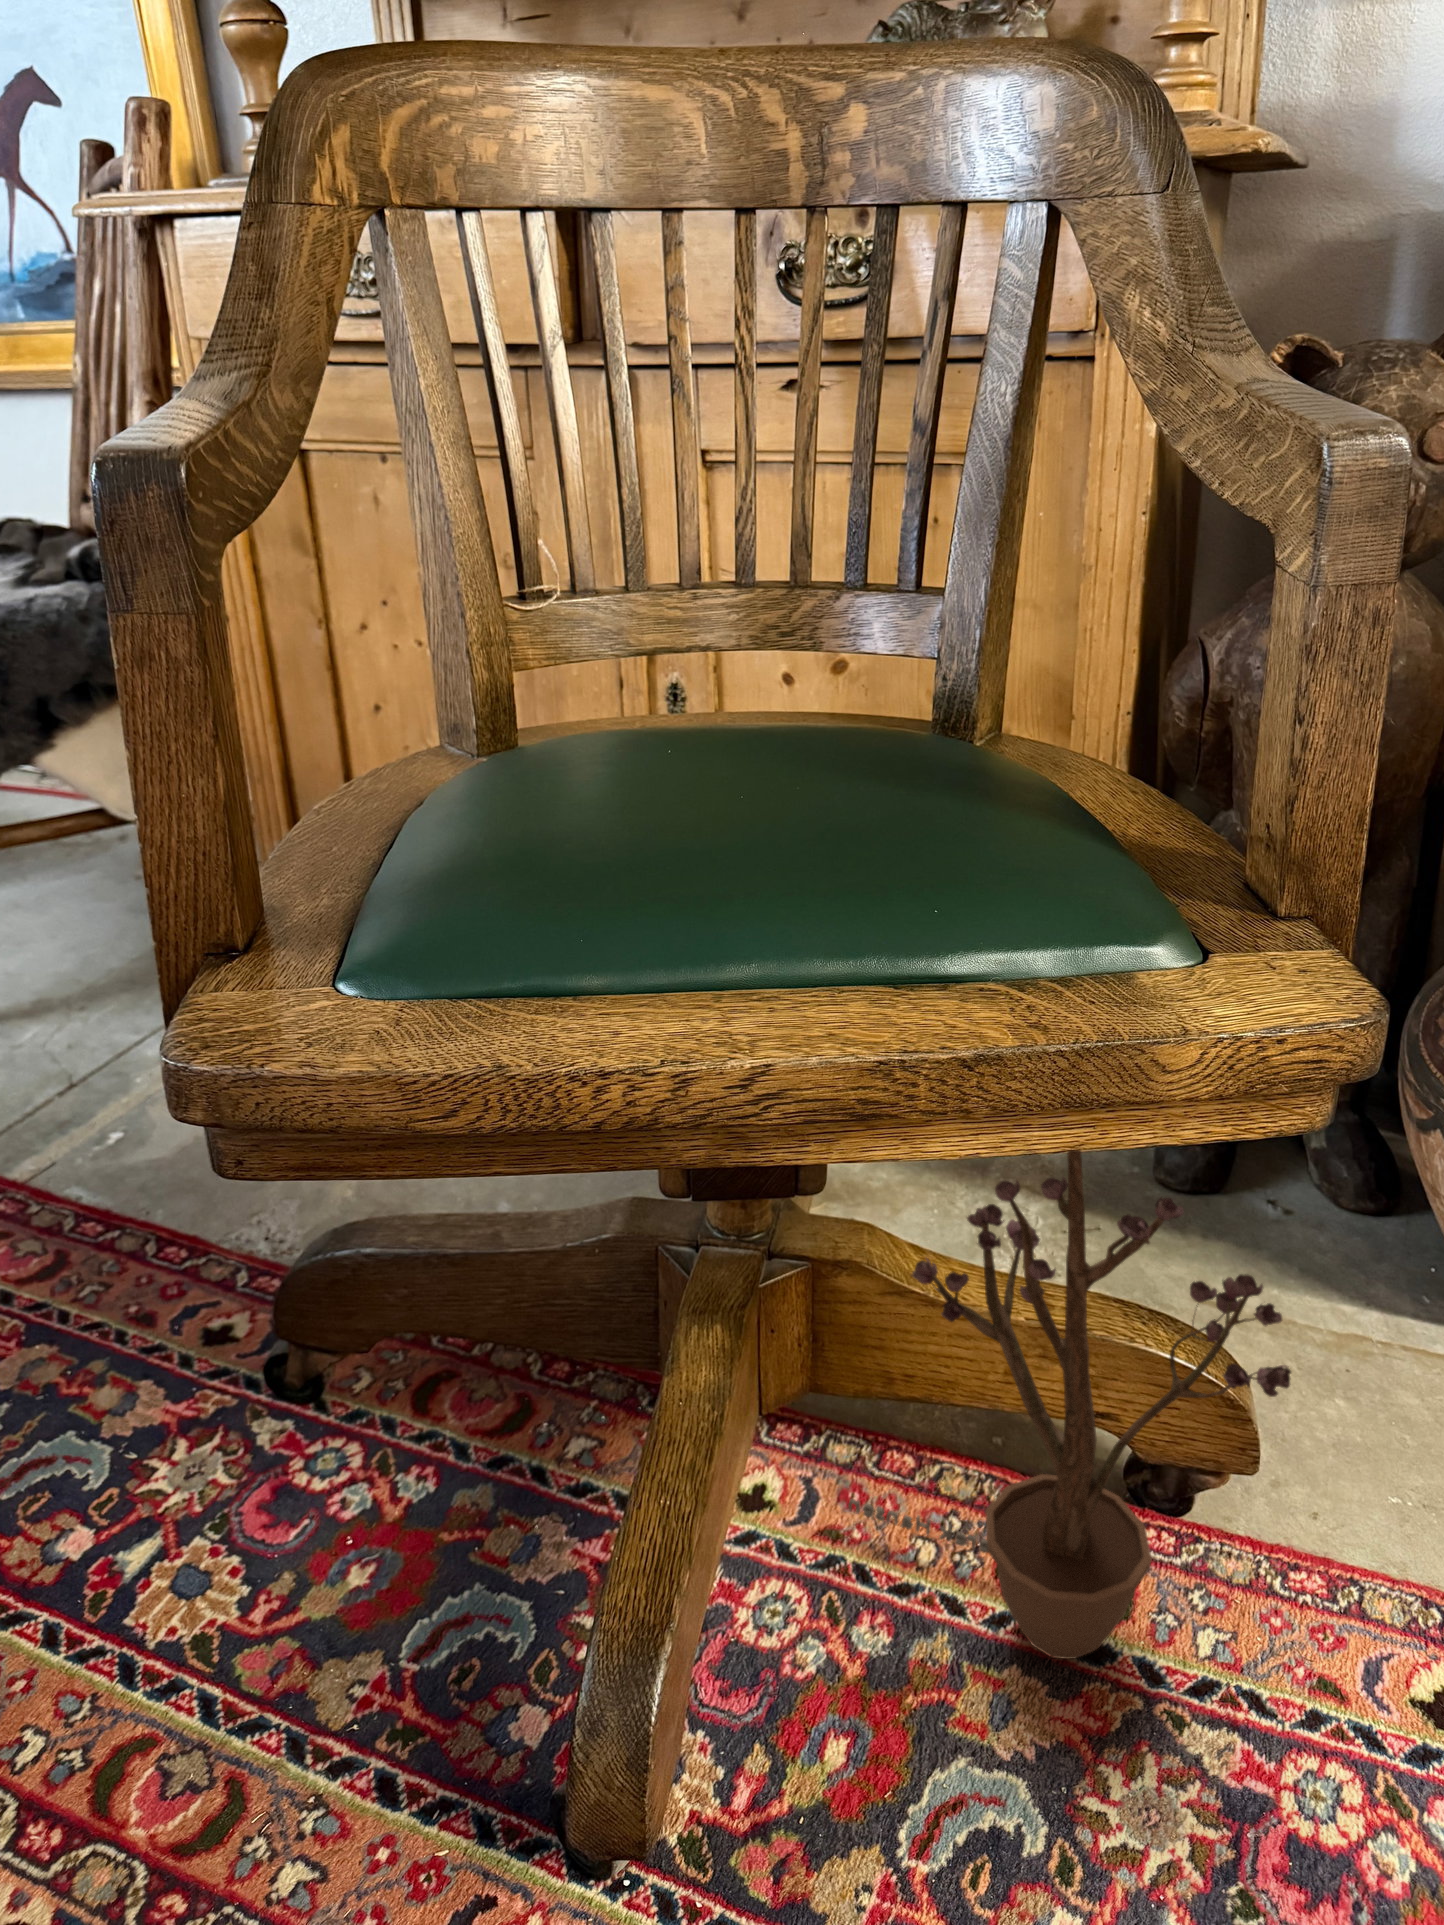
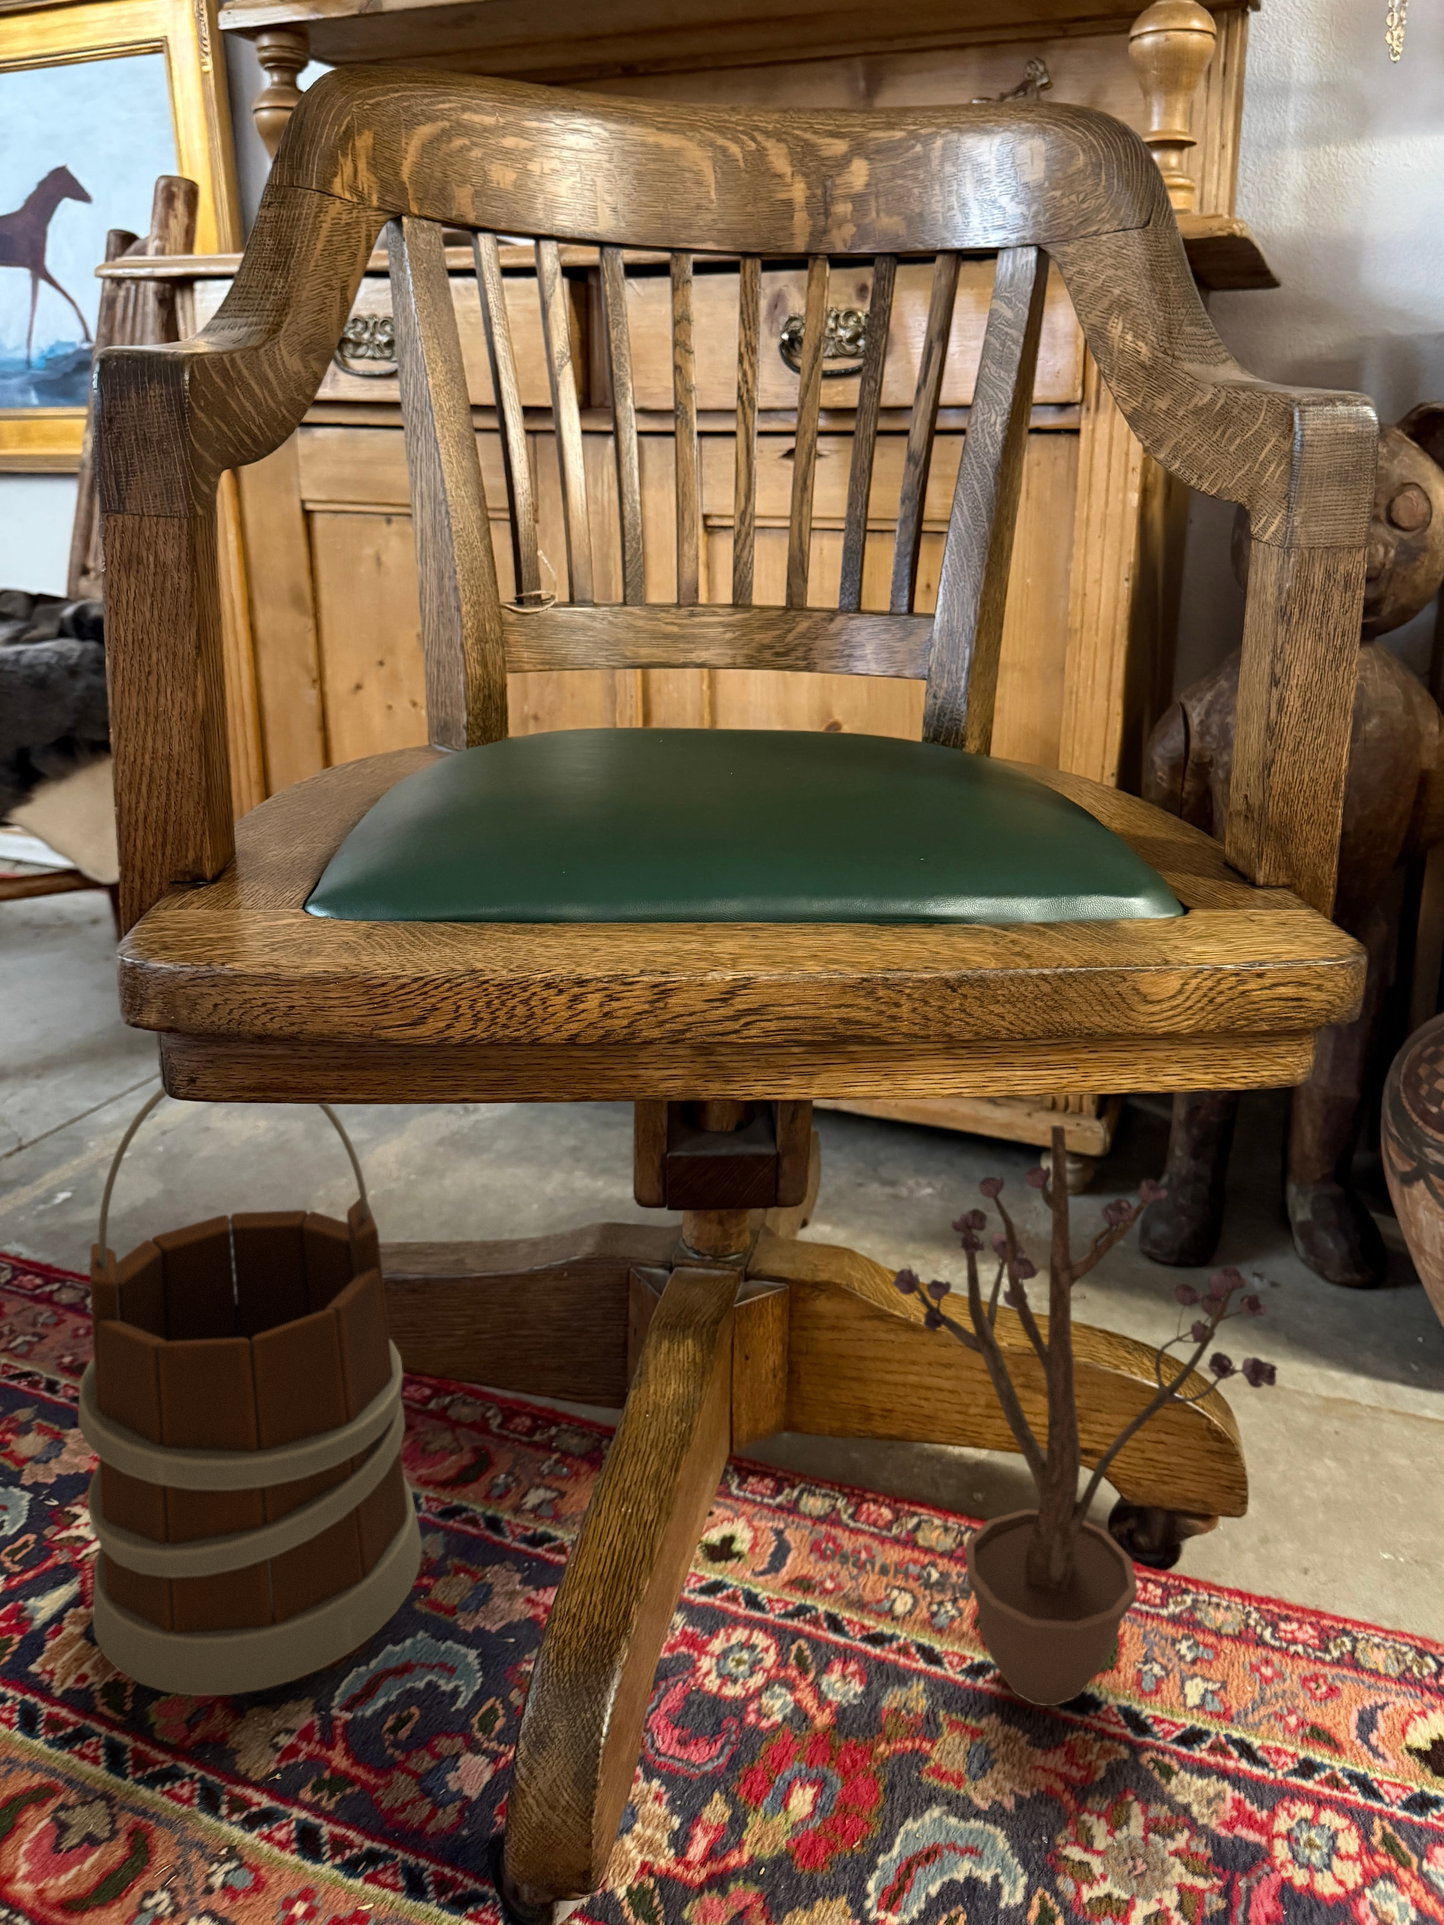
wooden bucket: none [150,1072,474,1649] -> present [78,1087,422,1696]

